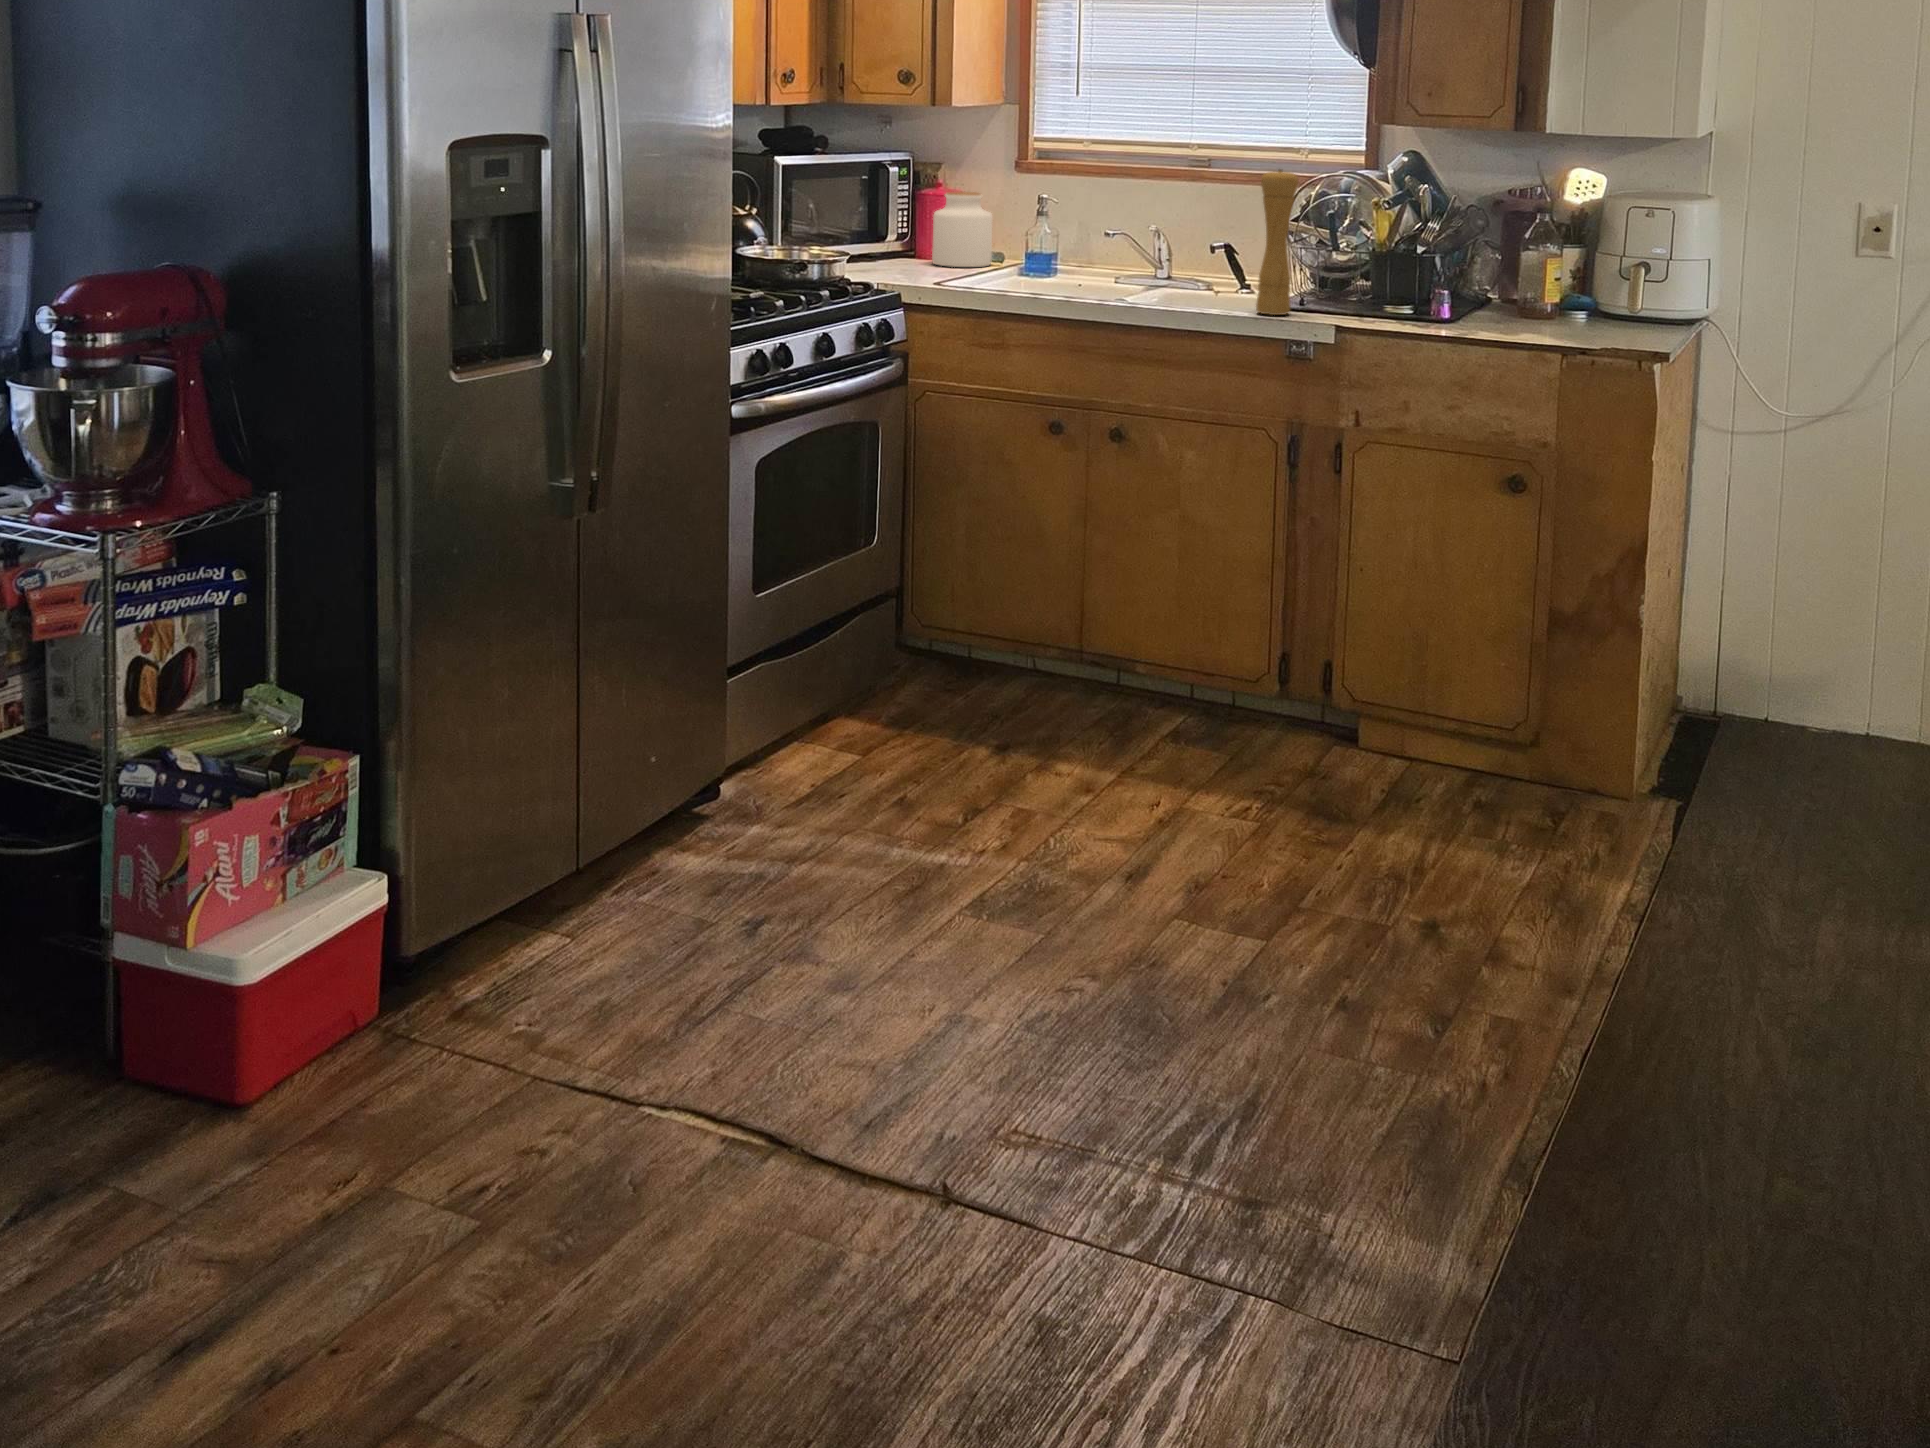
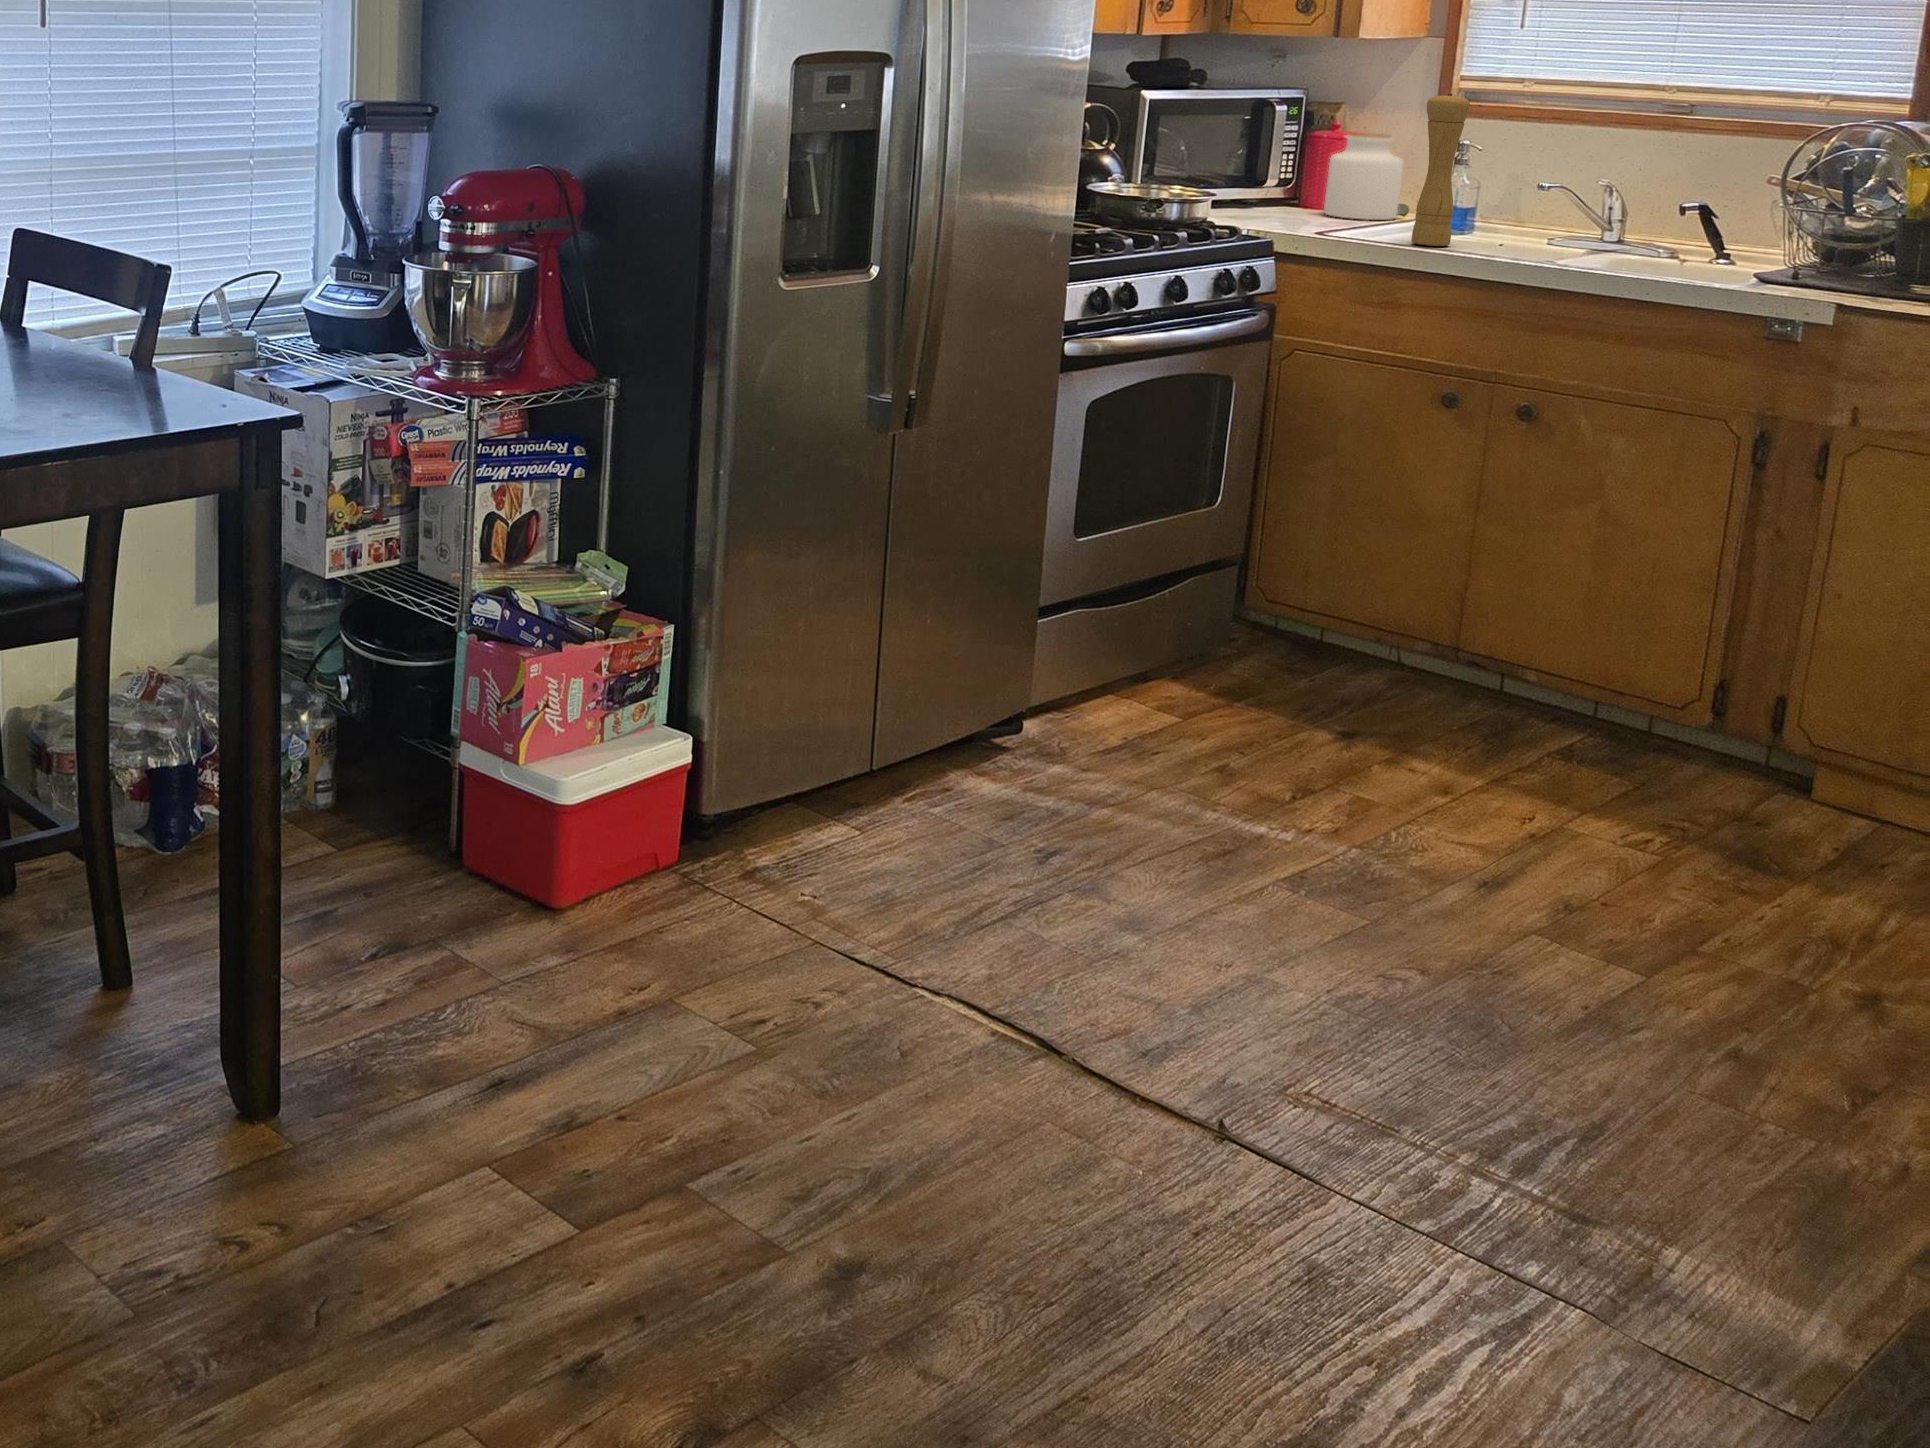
pepper mill: present [1256,169,1298,315] -> present [1411,93,1470,246]

